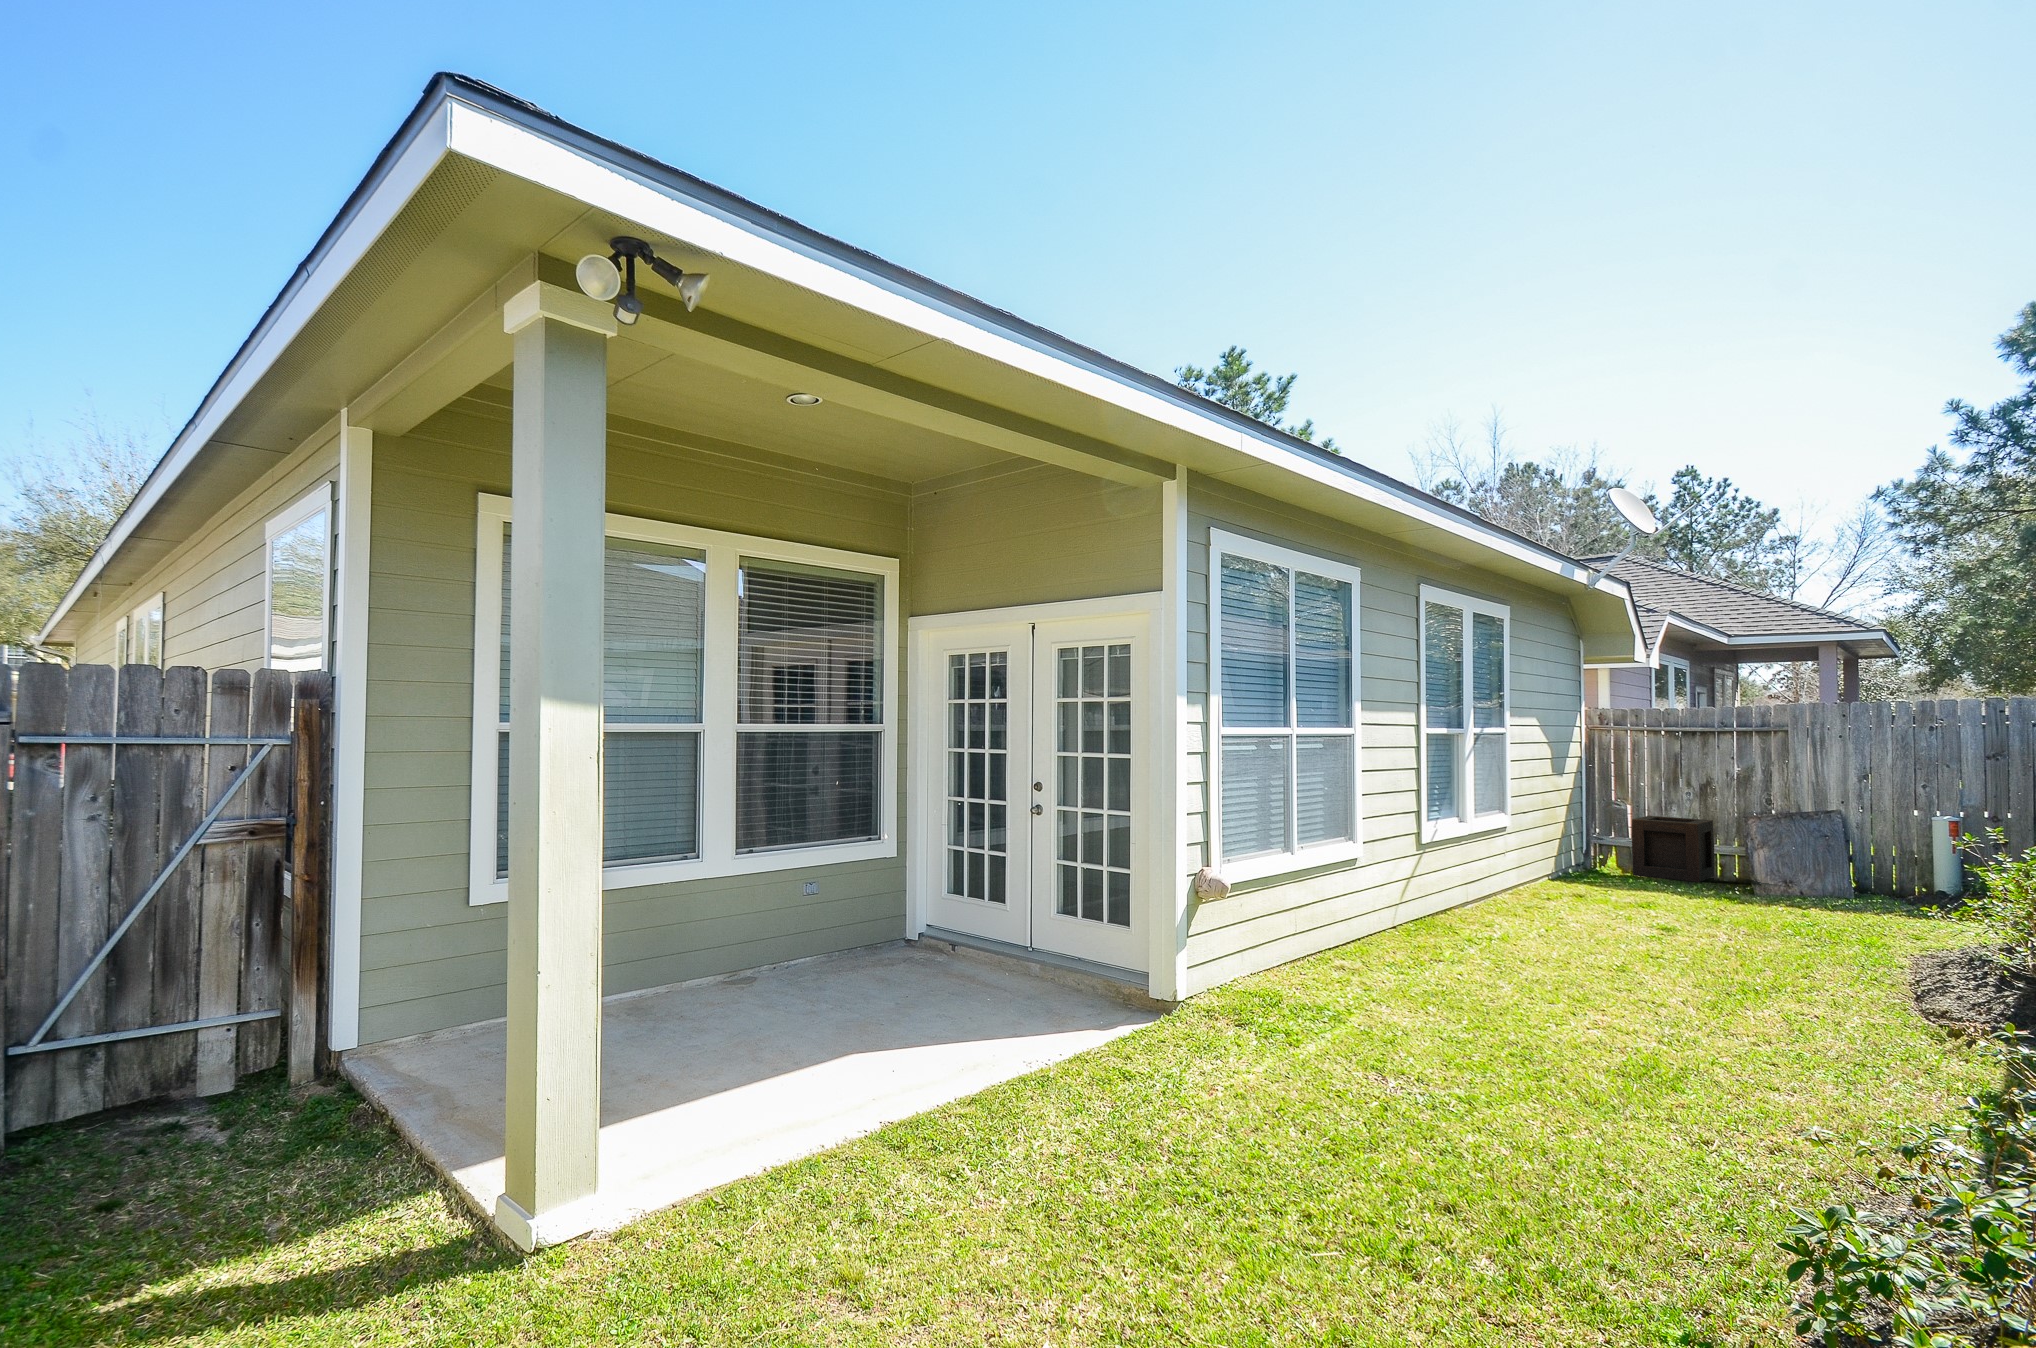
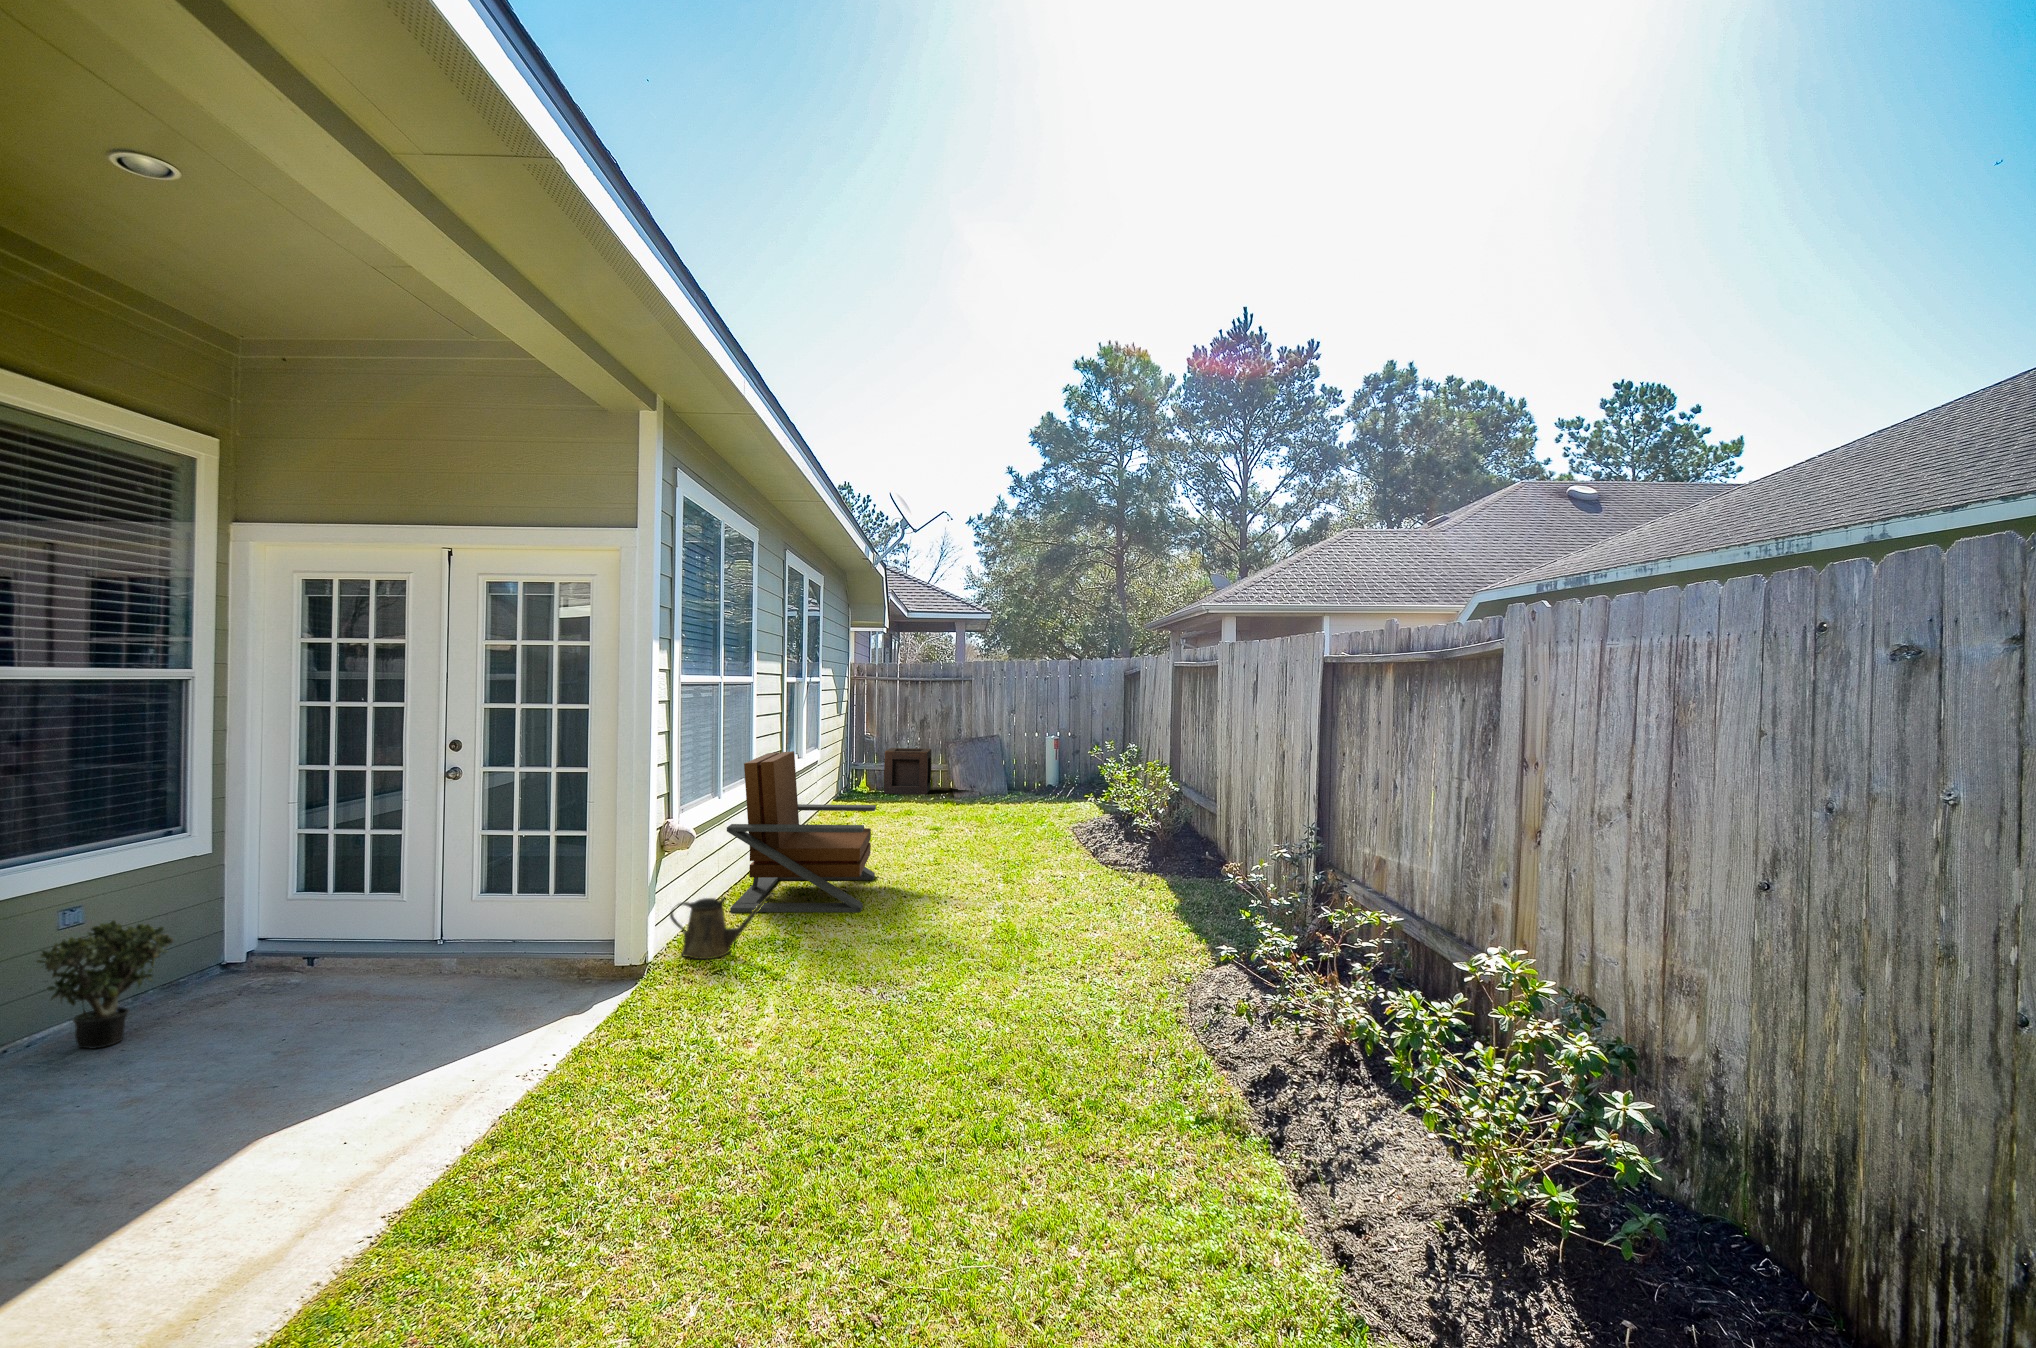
lounge chair: none [1292,807,1506,1006] -> present [727,751,876,912]
potted plant: none [782,893,852,981] -> present [37,920,173,1049]
watering can: none [1200,953,1299,1018] -> present [670,893,775,959]

